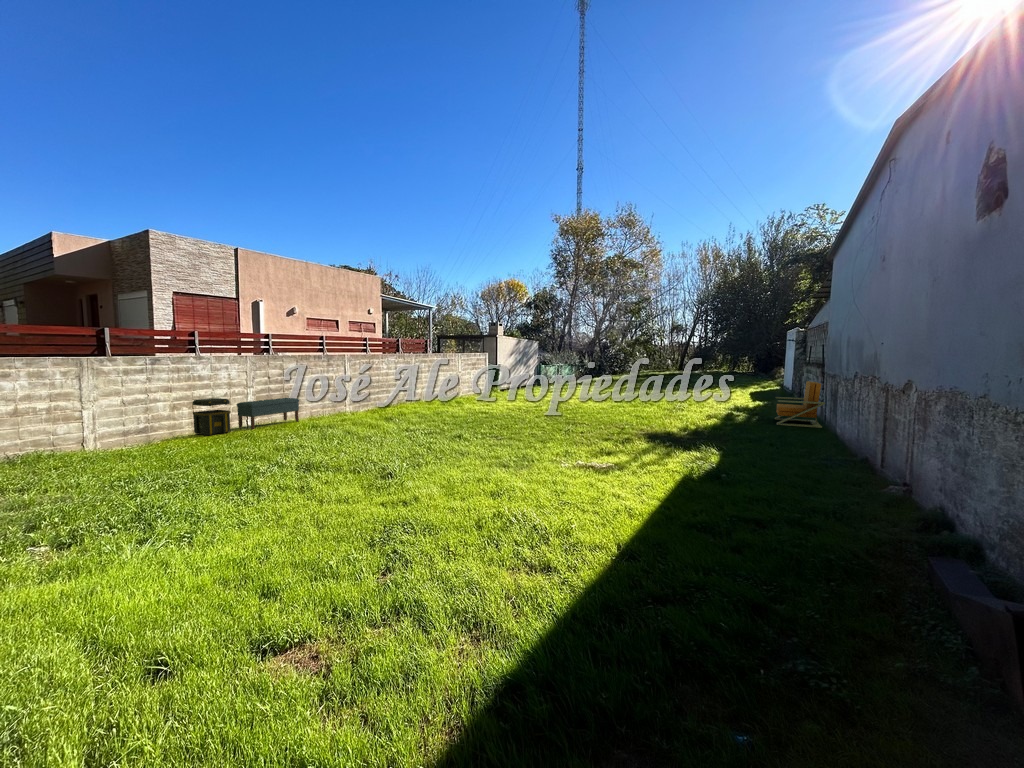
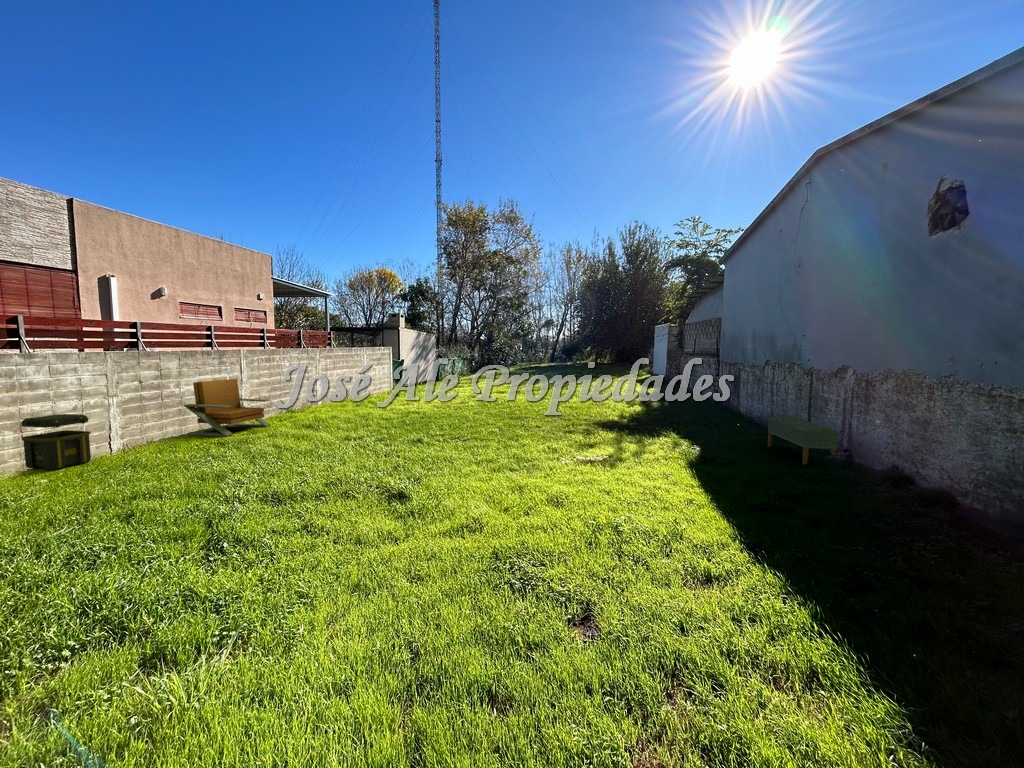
lounge chair: present [775,381,825,428] -> present [184,379,271,437]
bench: present [237,398,299,429] -> present [768,417,840,465]

